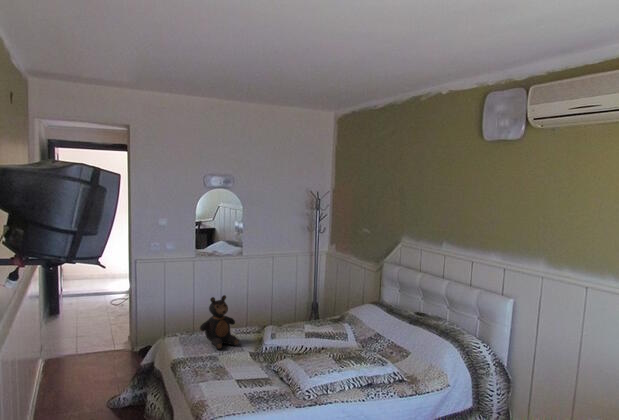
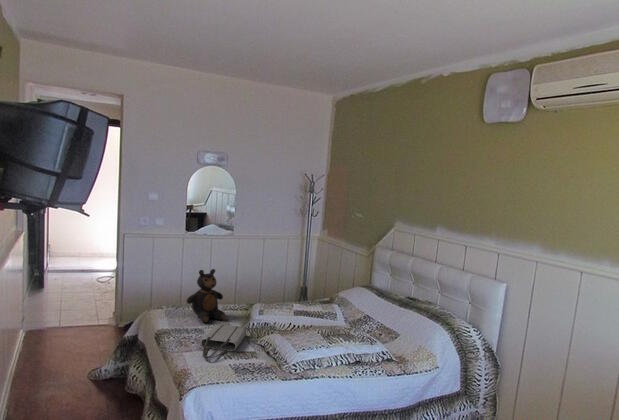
tote bag: none [216,351,259,387] -> present [201,324,246,358]

